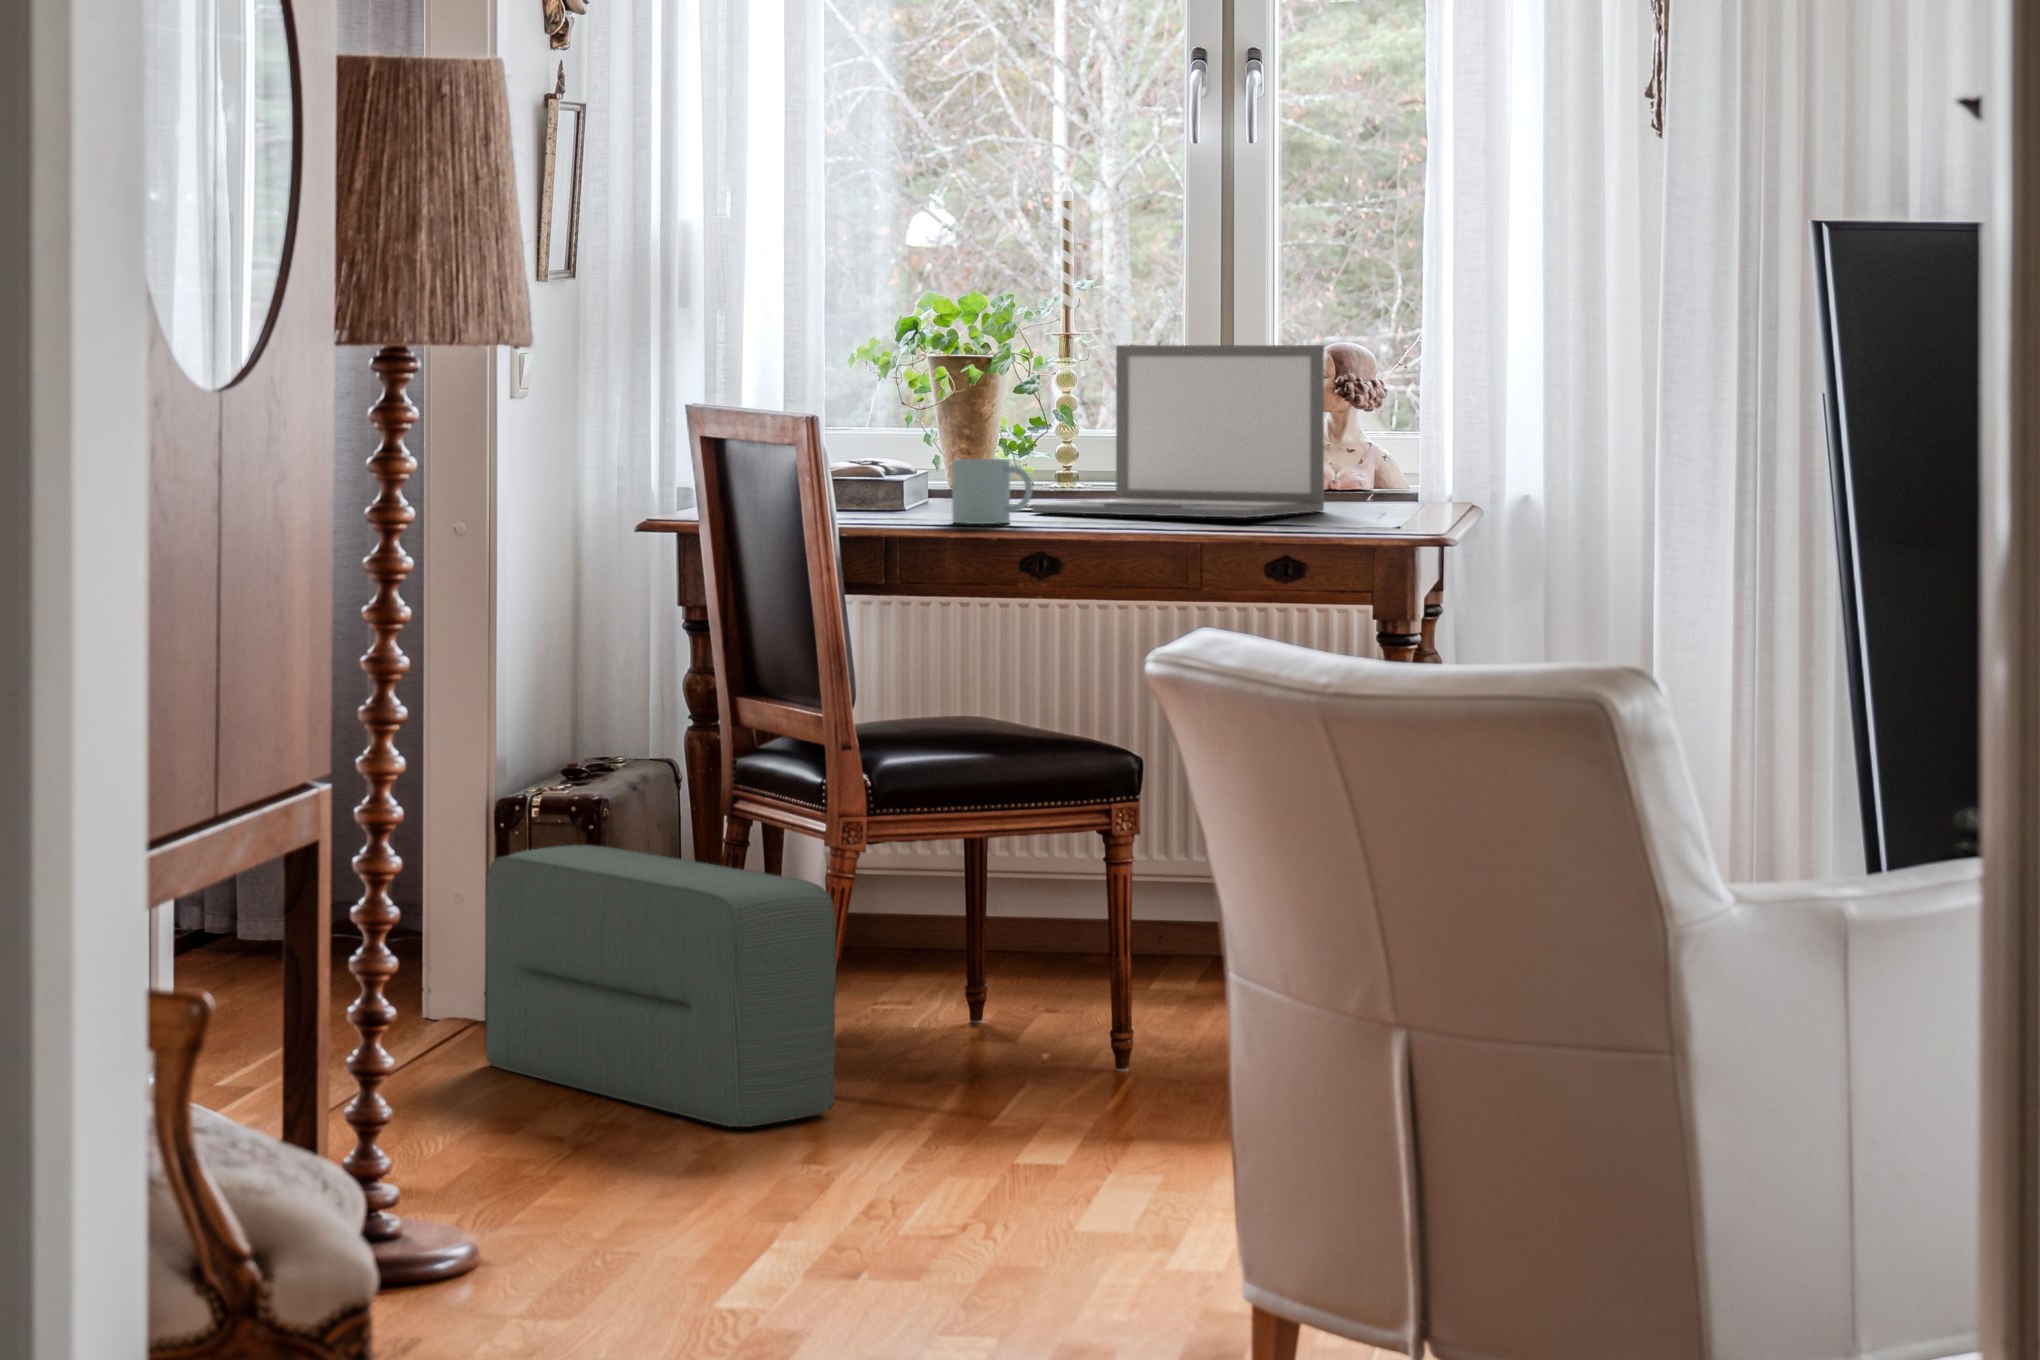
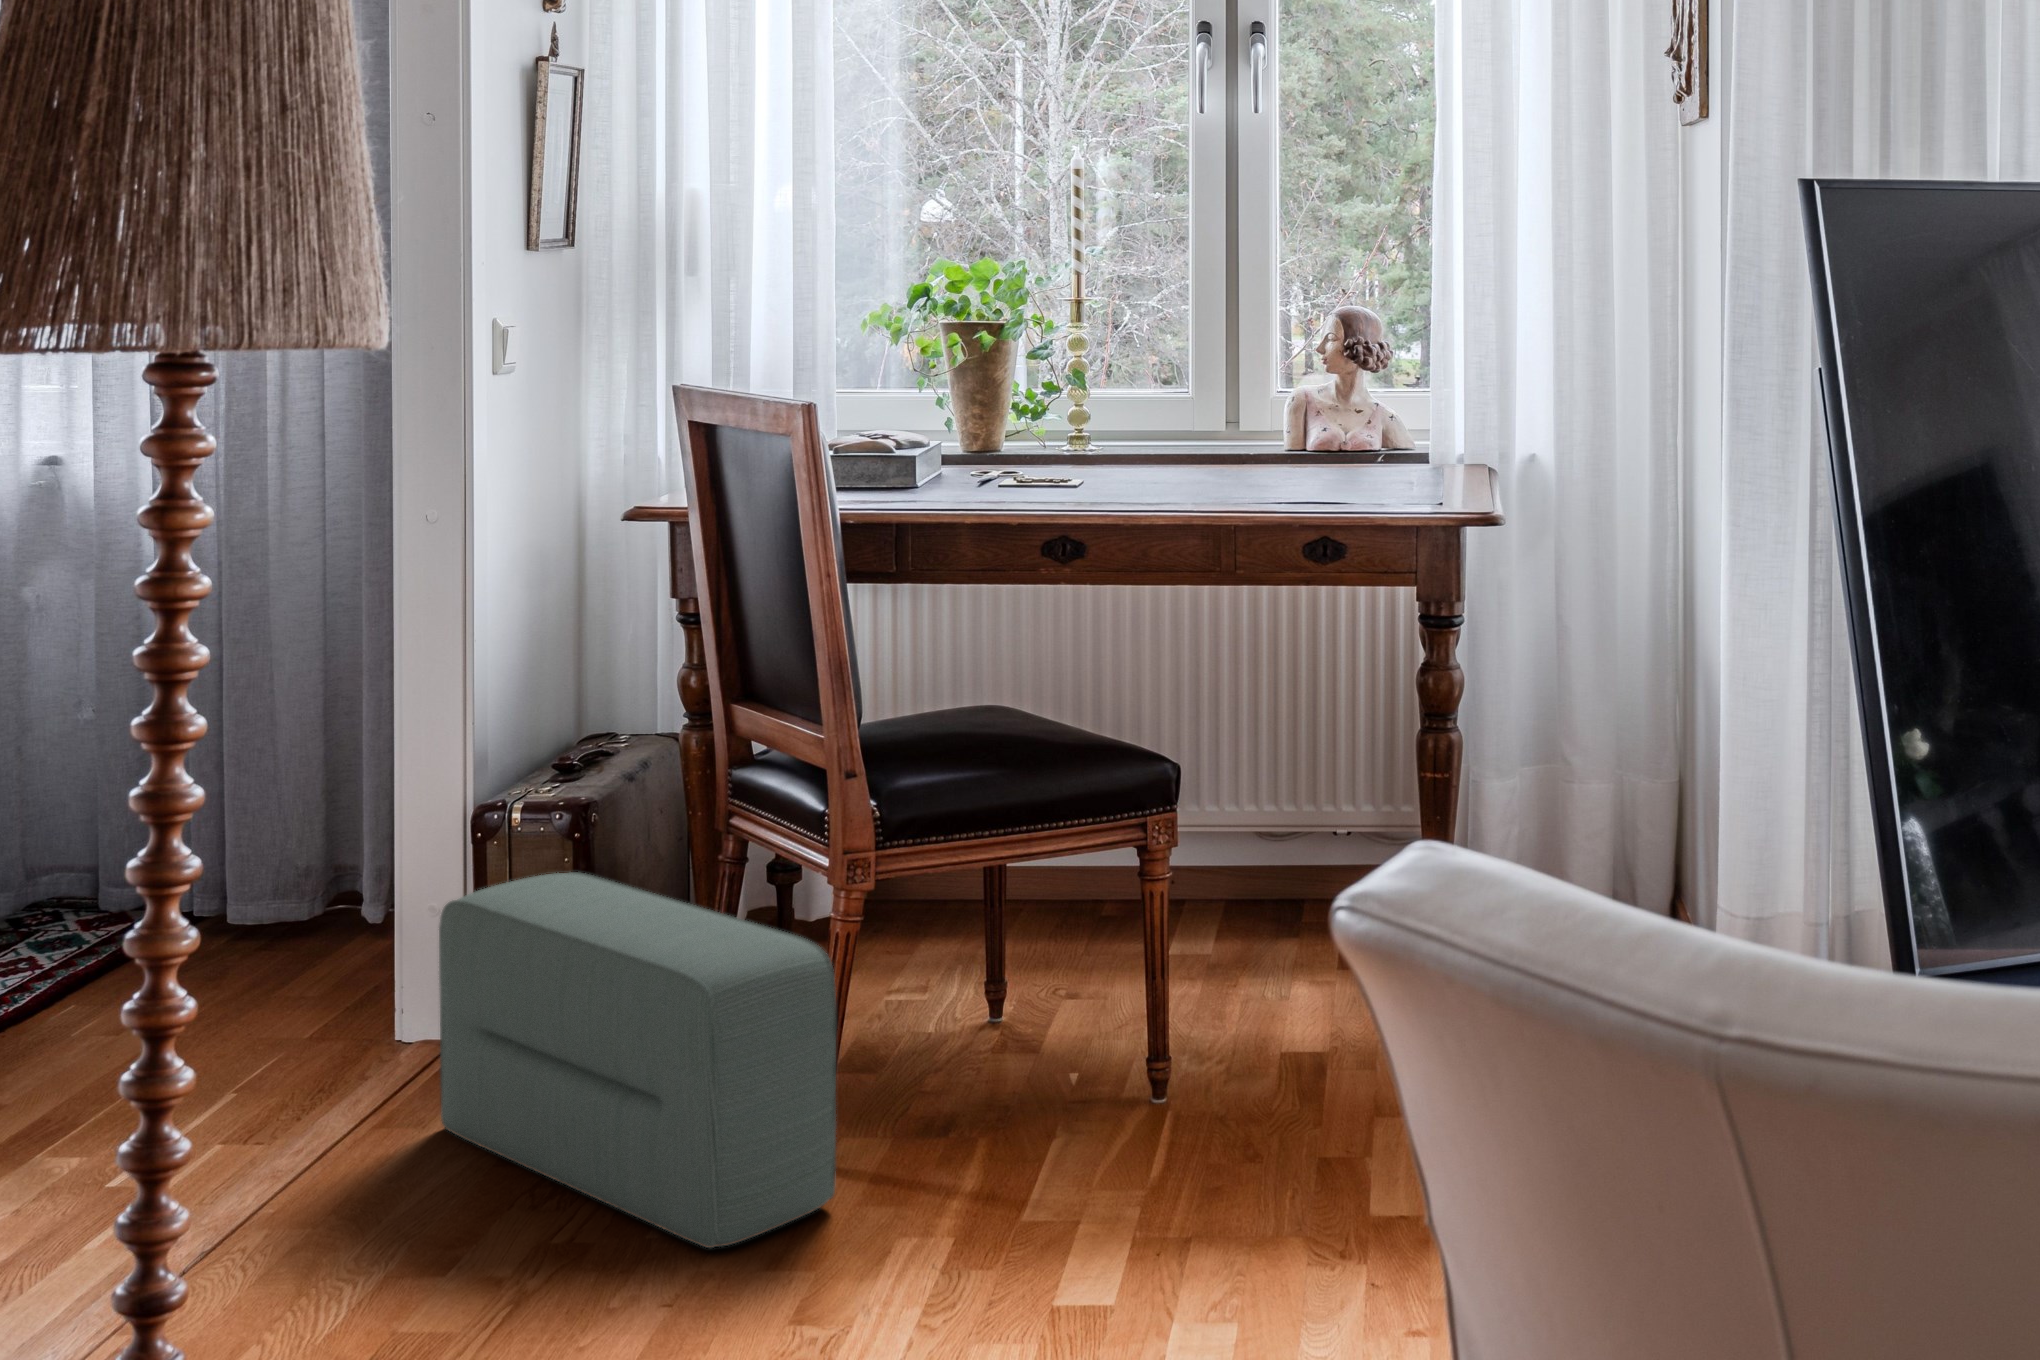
laptop: present [1032,345,1324,518] -> none [1050,311,1339,490]
mug: present [952,459,1032,524] -> none [968,433,1052,503]

